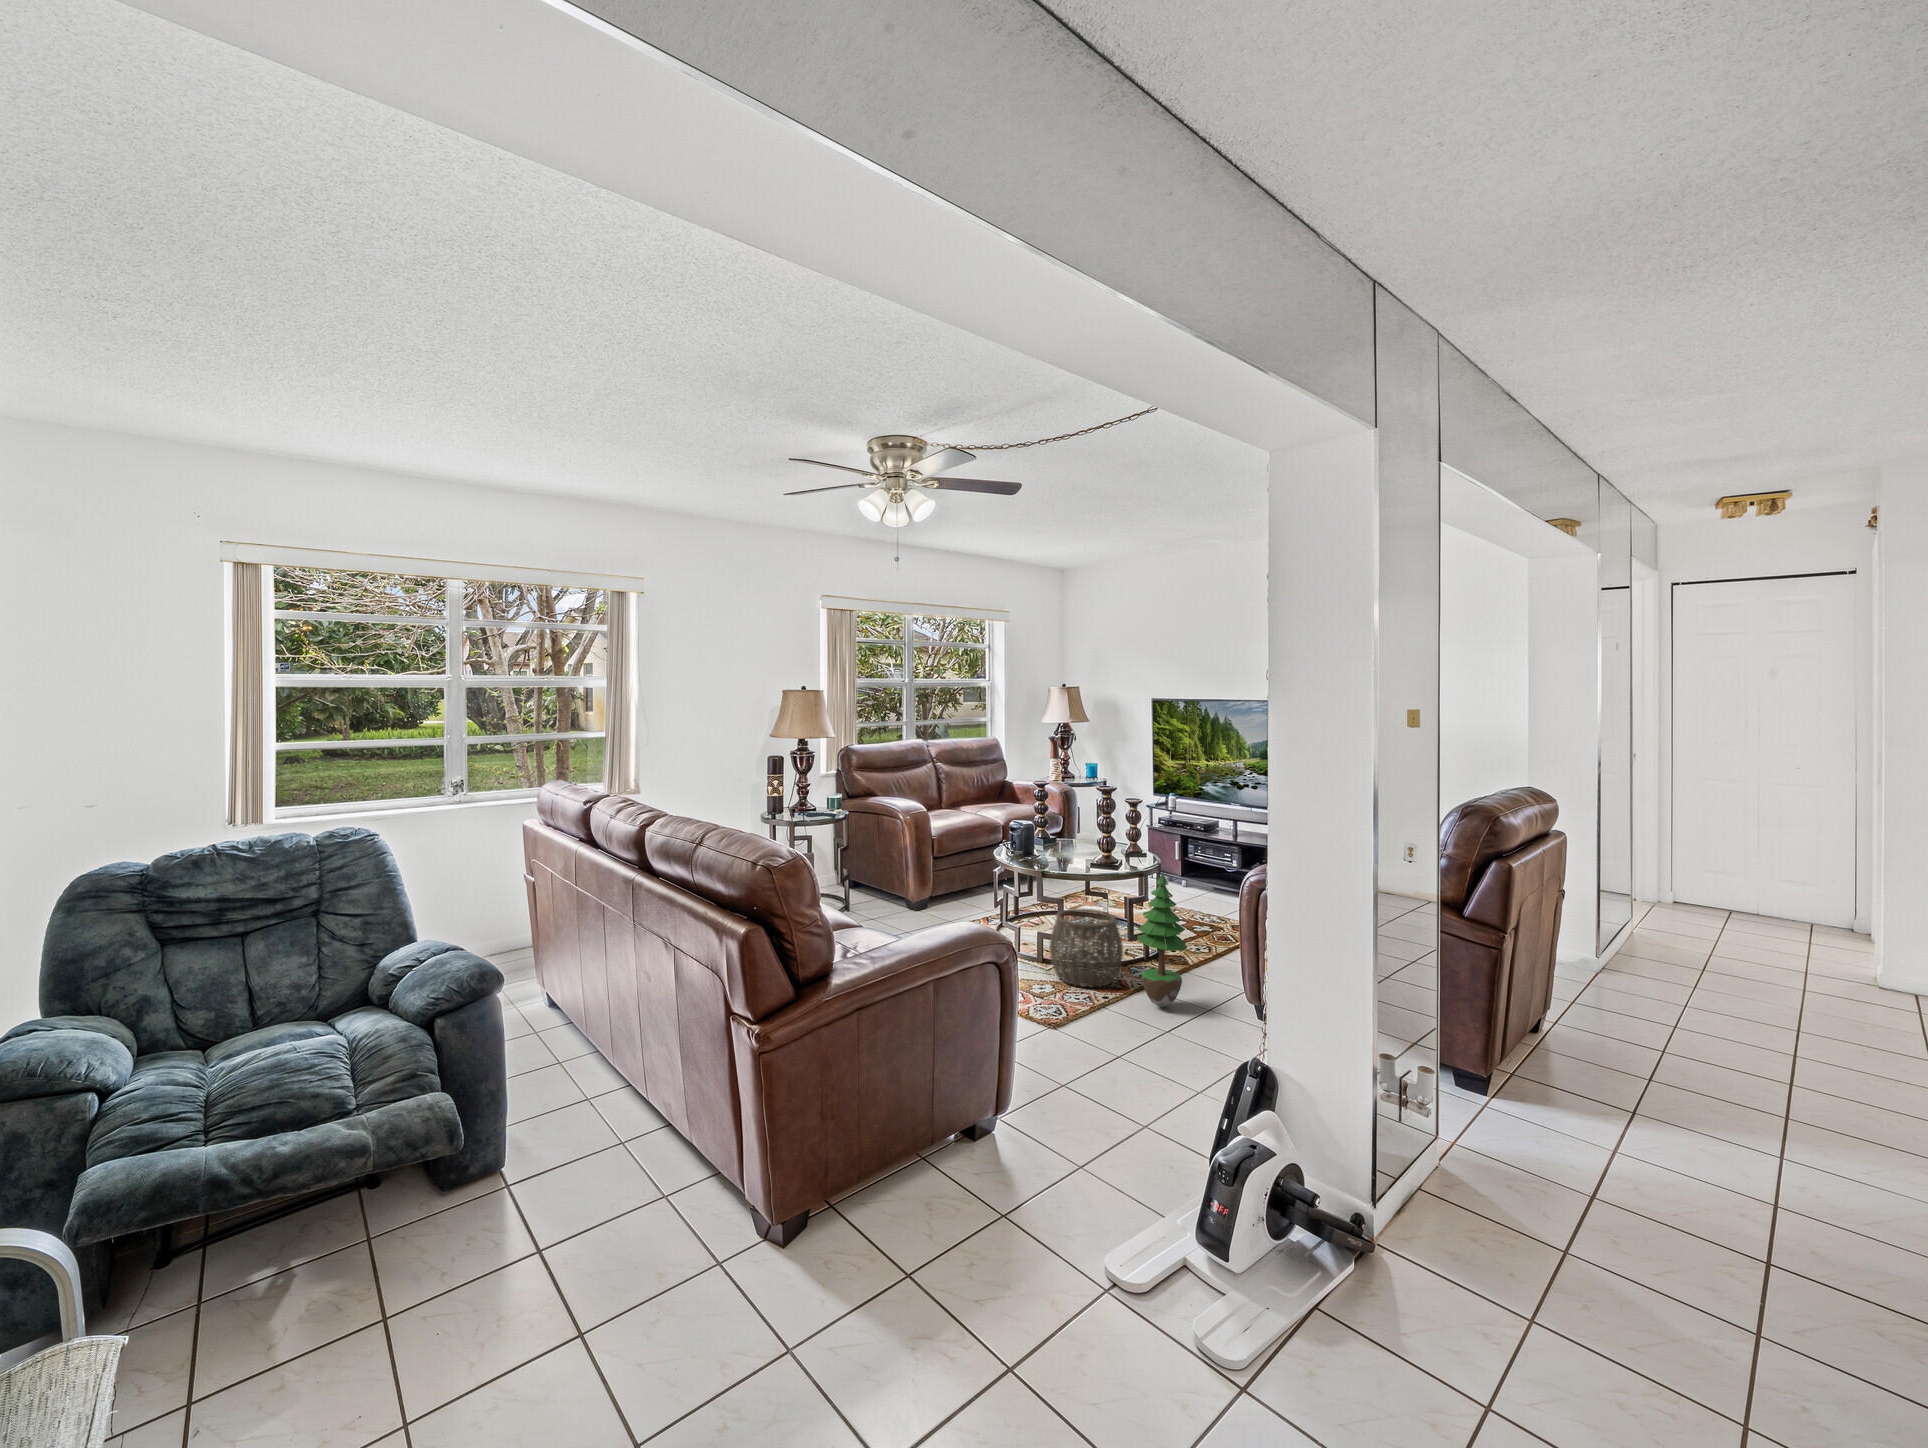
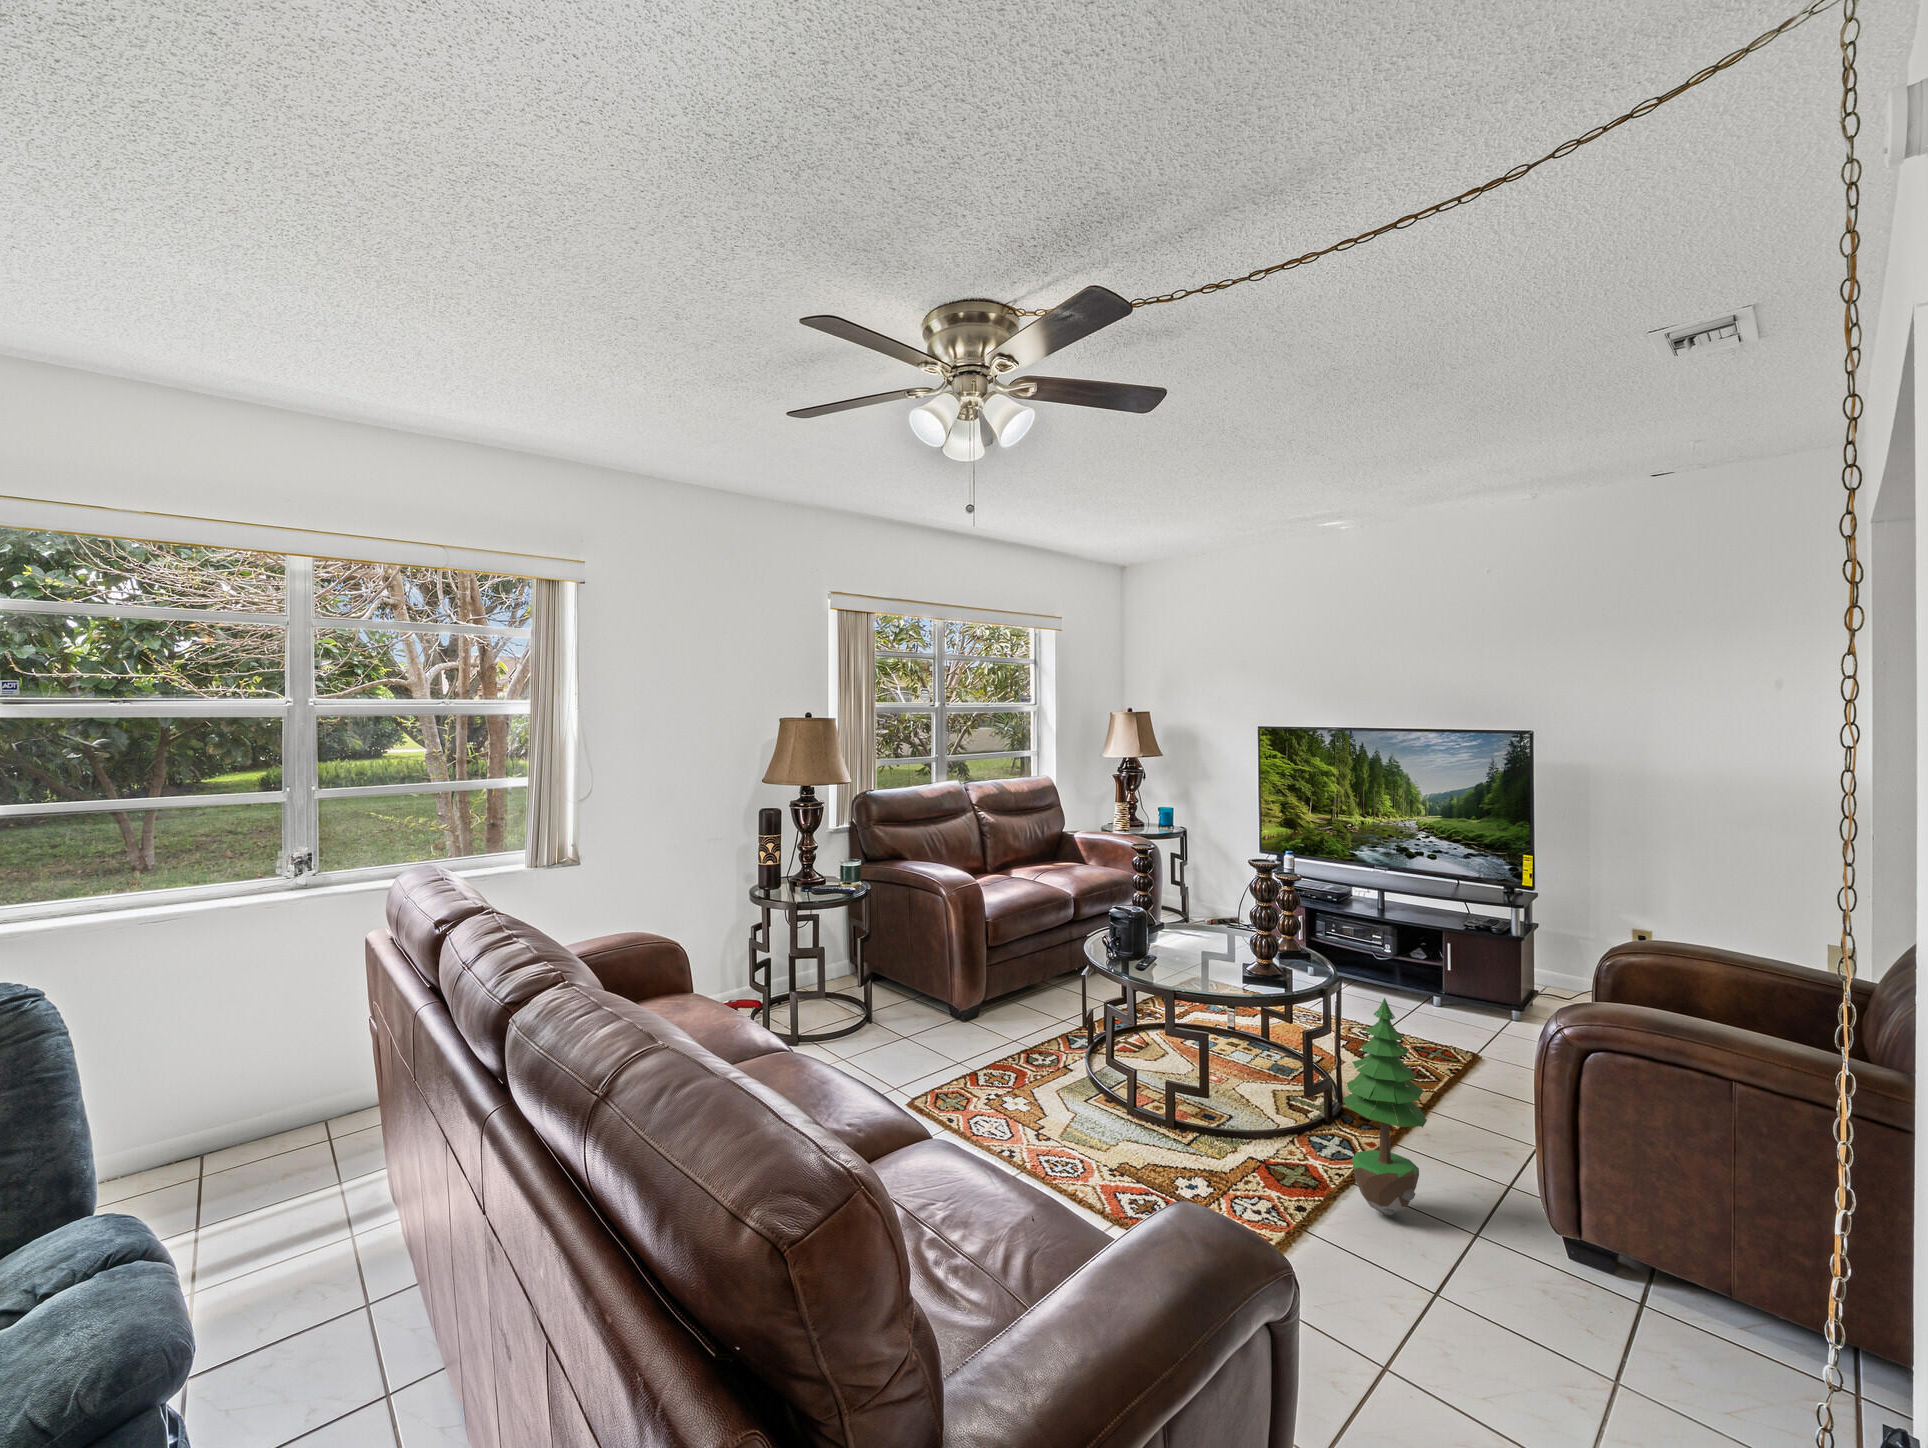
woven basket: present [1050,909,1123,987] -> none [1191,1045,1309,1175]

